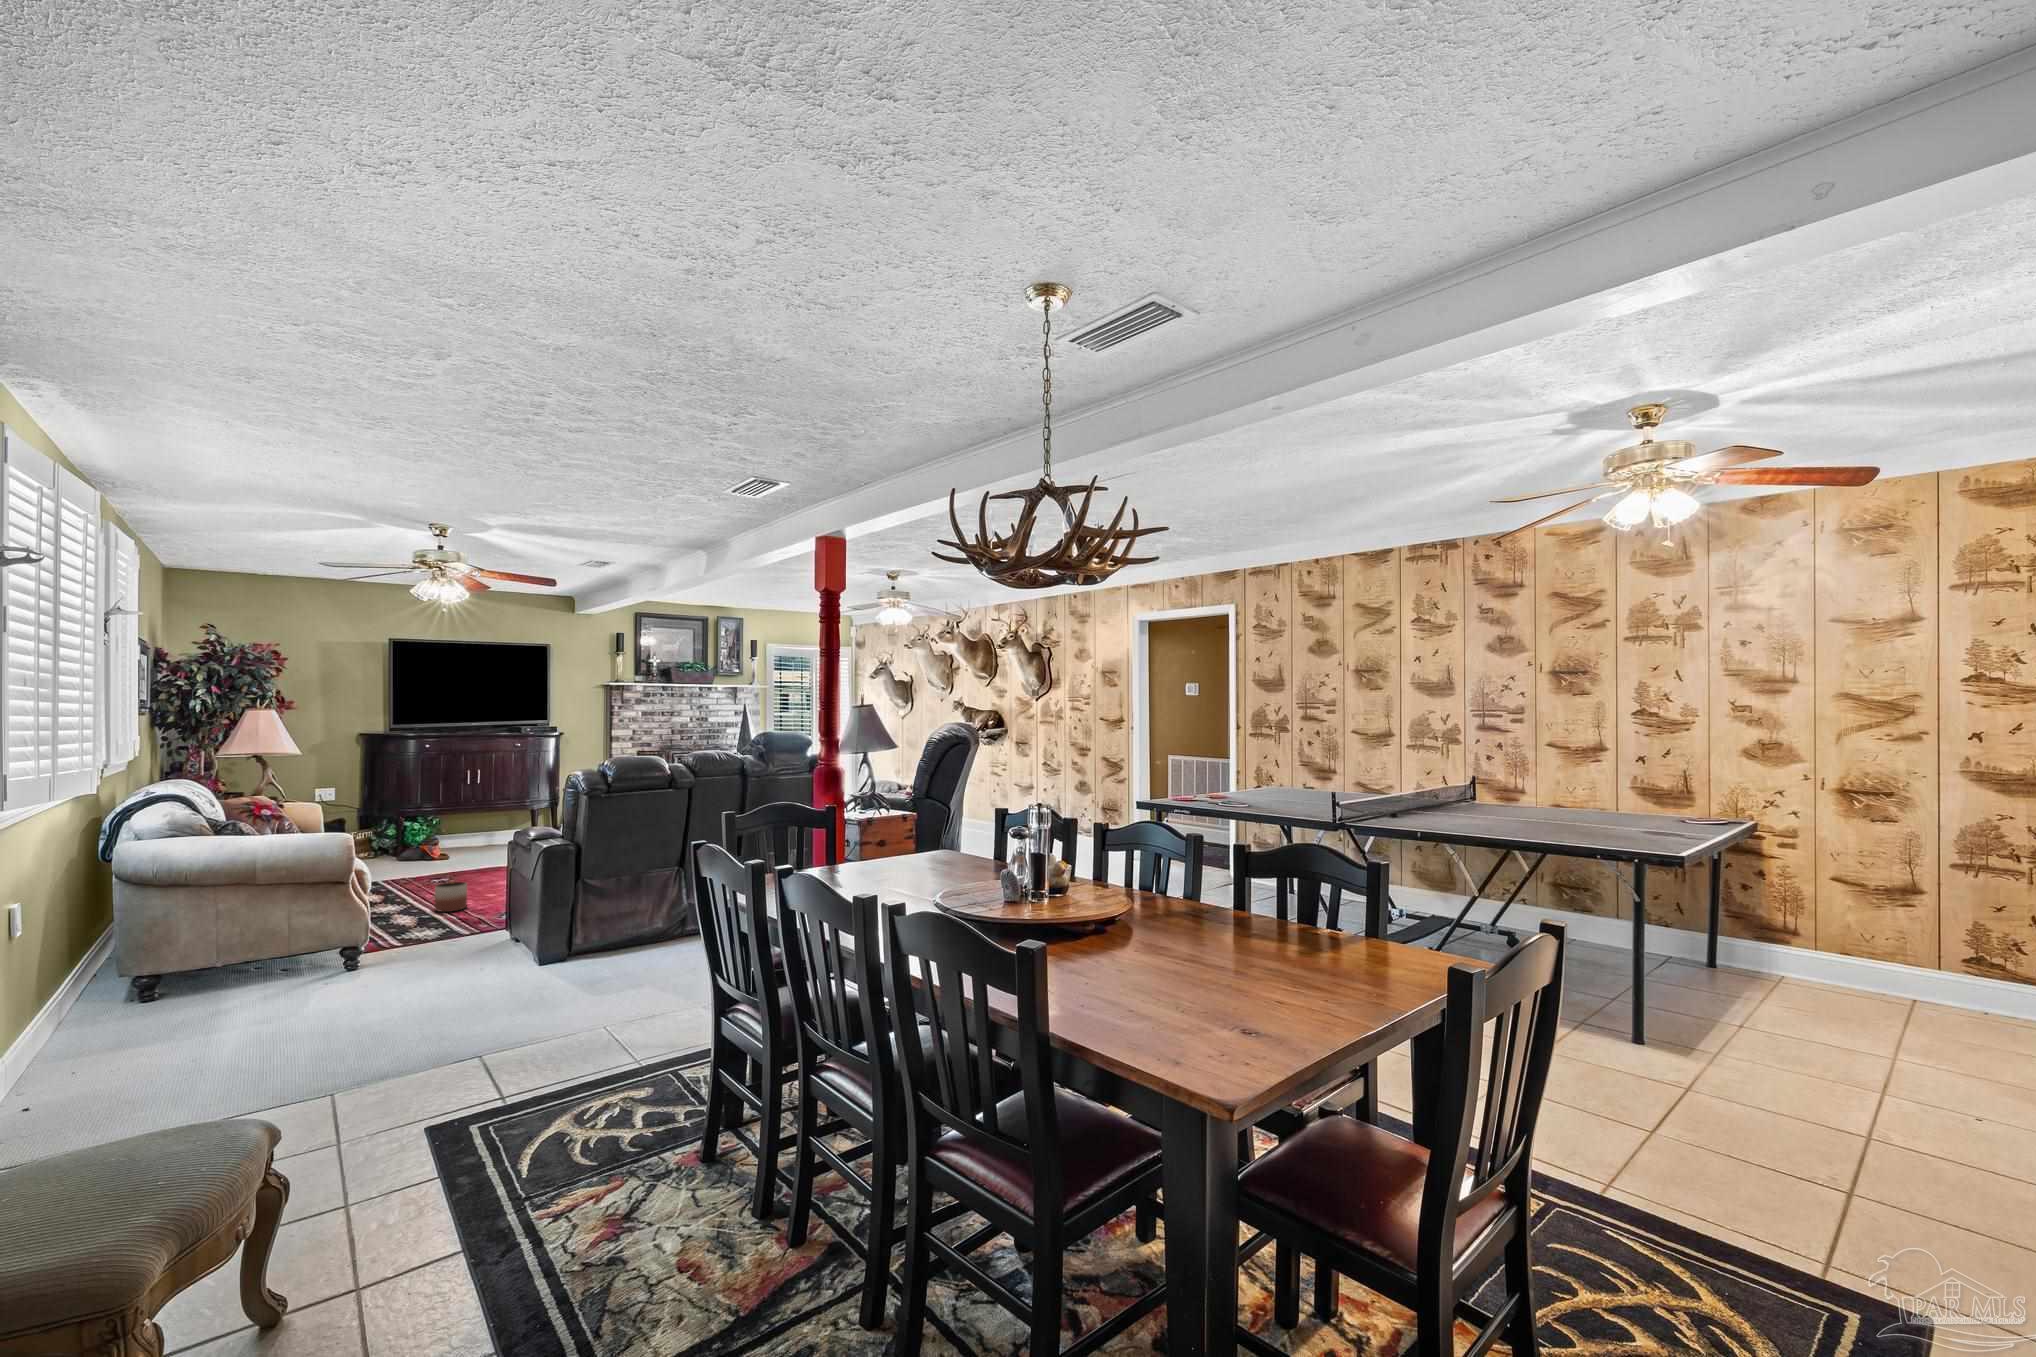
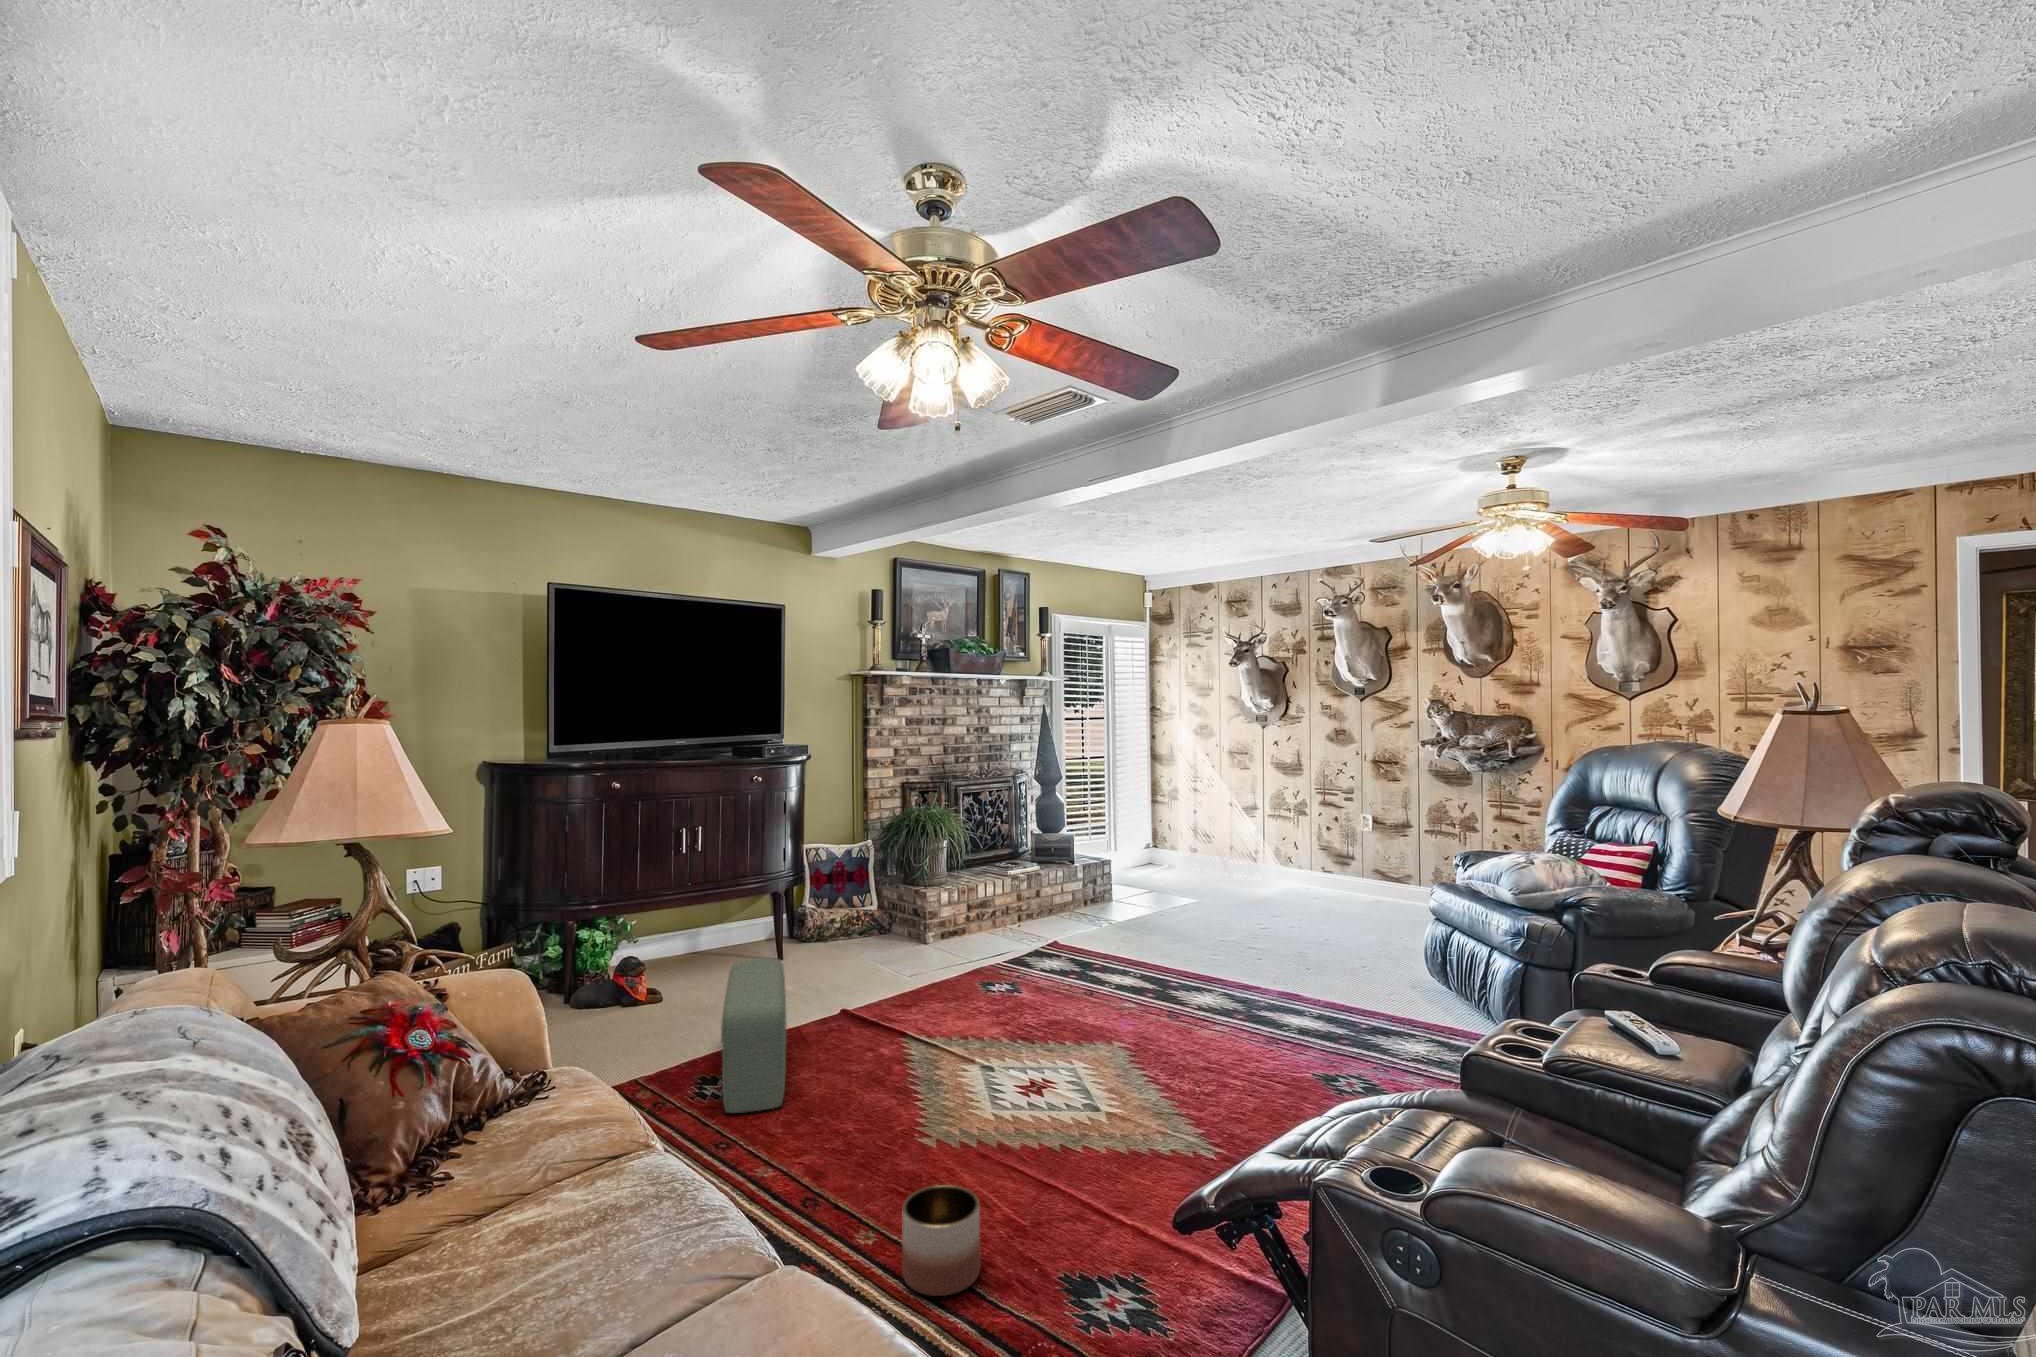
pouf: none [424,826,481,882] -> present [721,958,787,1113]

